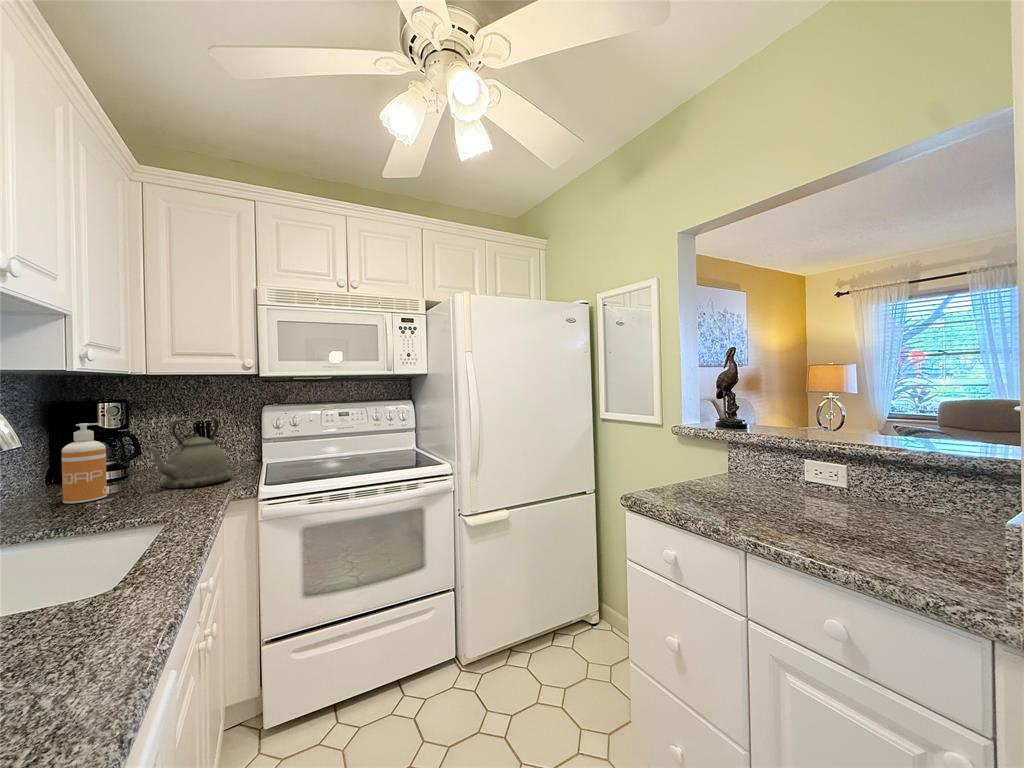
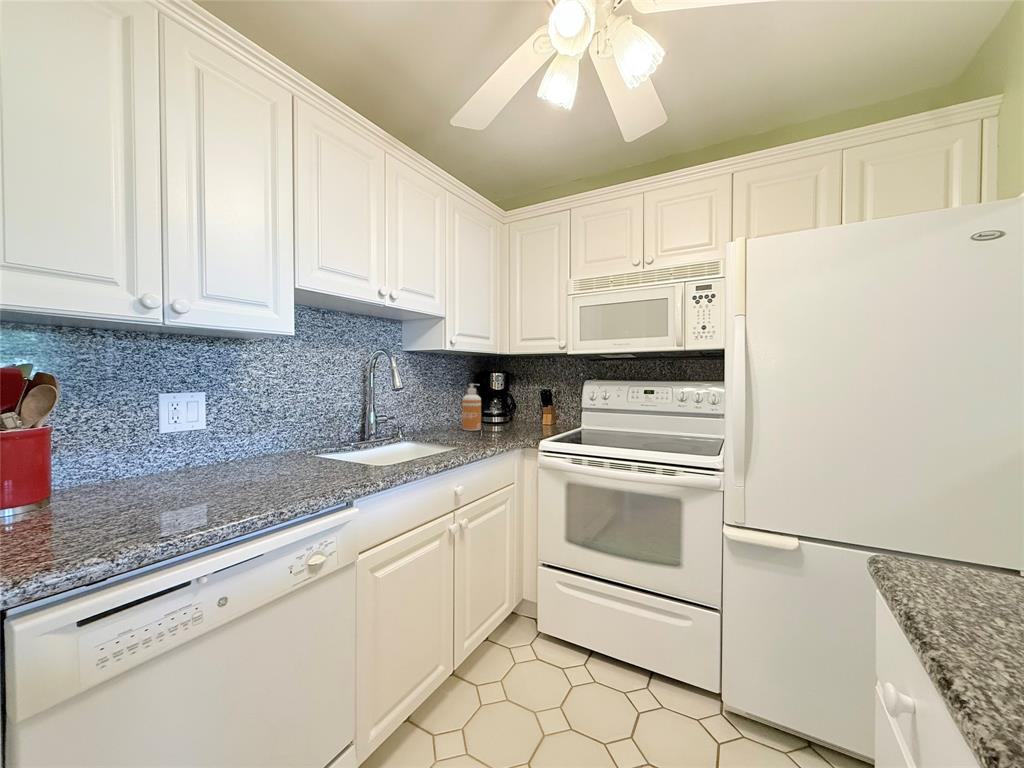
kettle: present [146,417,232,489] -> none [496,386,548,434]

